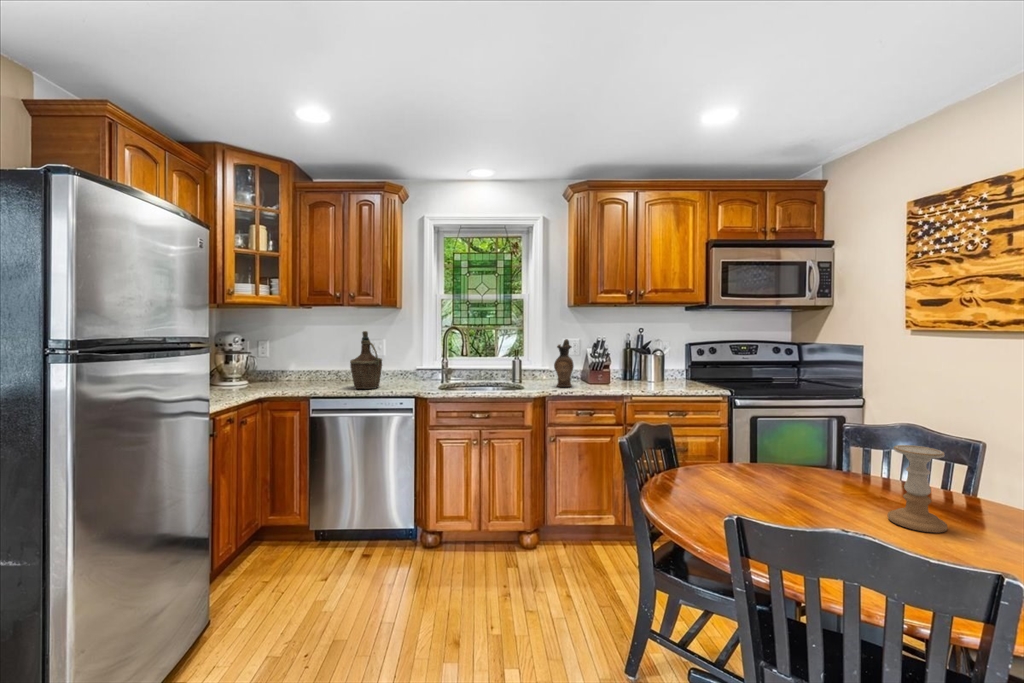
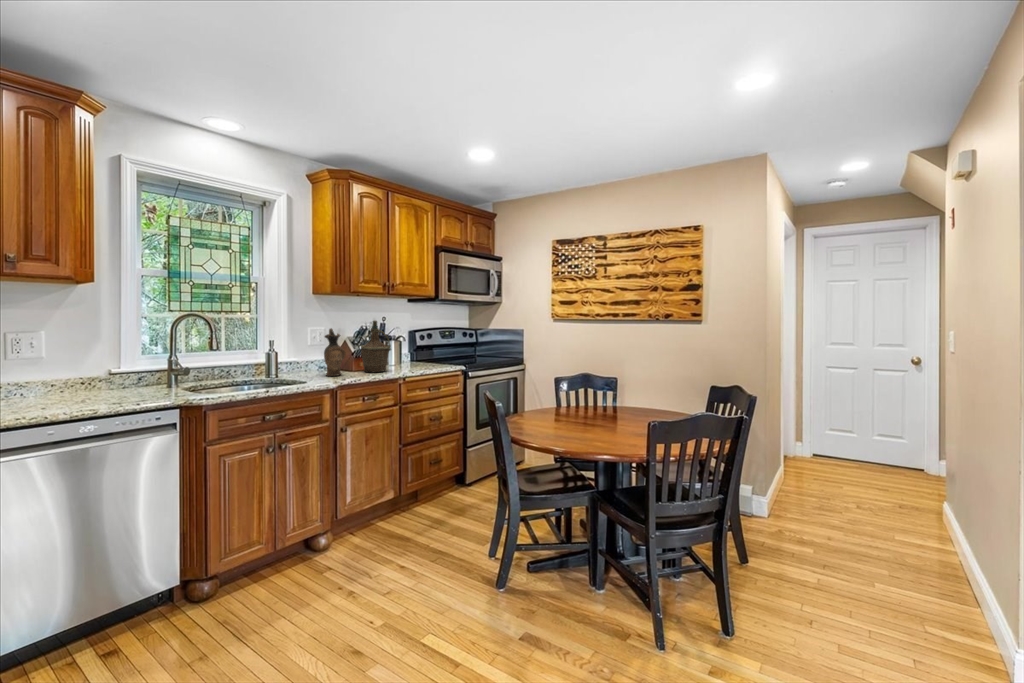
bottle: present [350,331,382,389] -> present [361,321,391,373]
candle holder: present [888,445,947,533] -> none [628,376,651,416]

